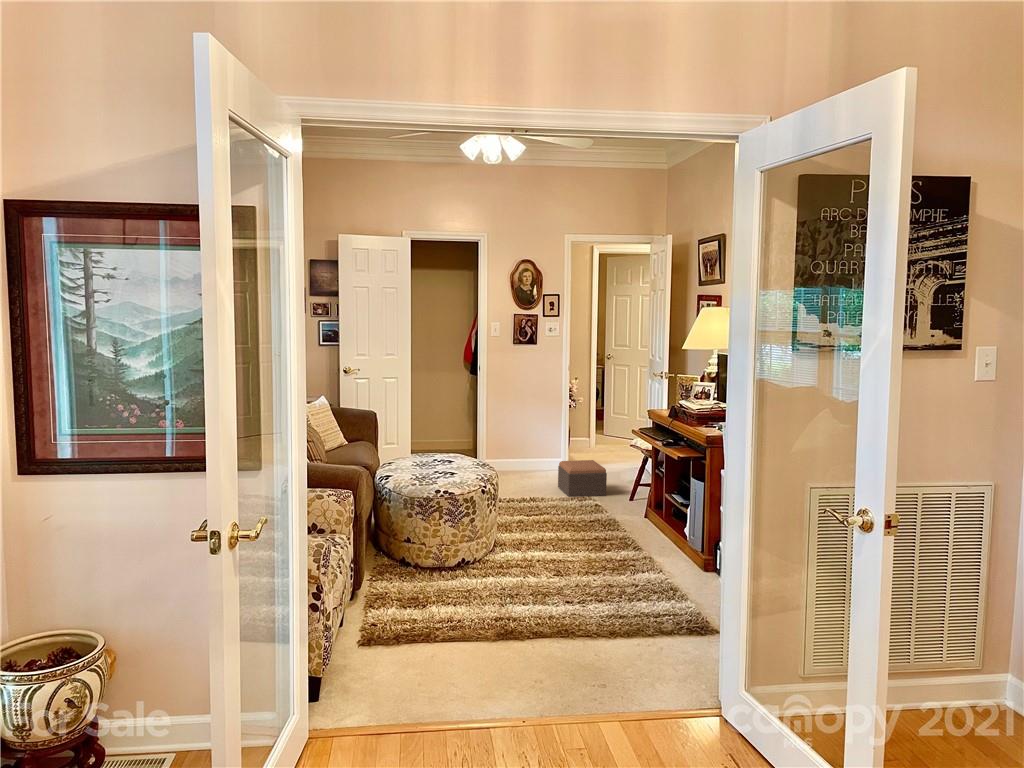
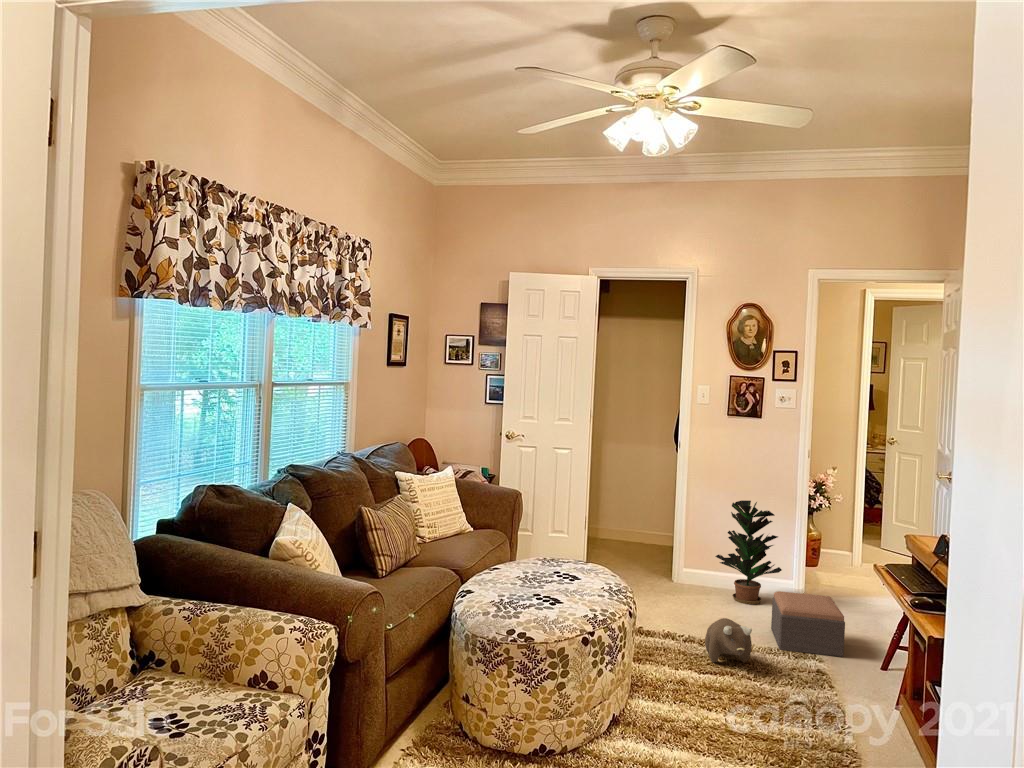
potted plant: none [512,404,557,476] -> present [715,500,782,605]
plush toy: none [525,479,558,508] -> present [705,618,752,662]

